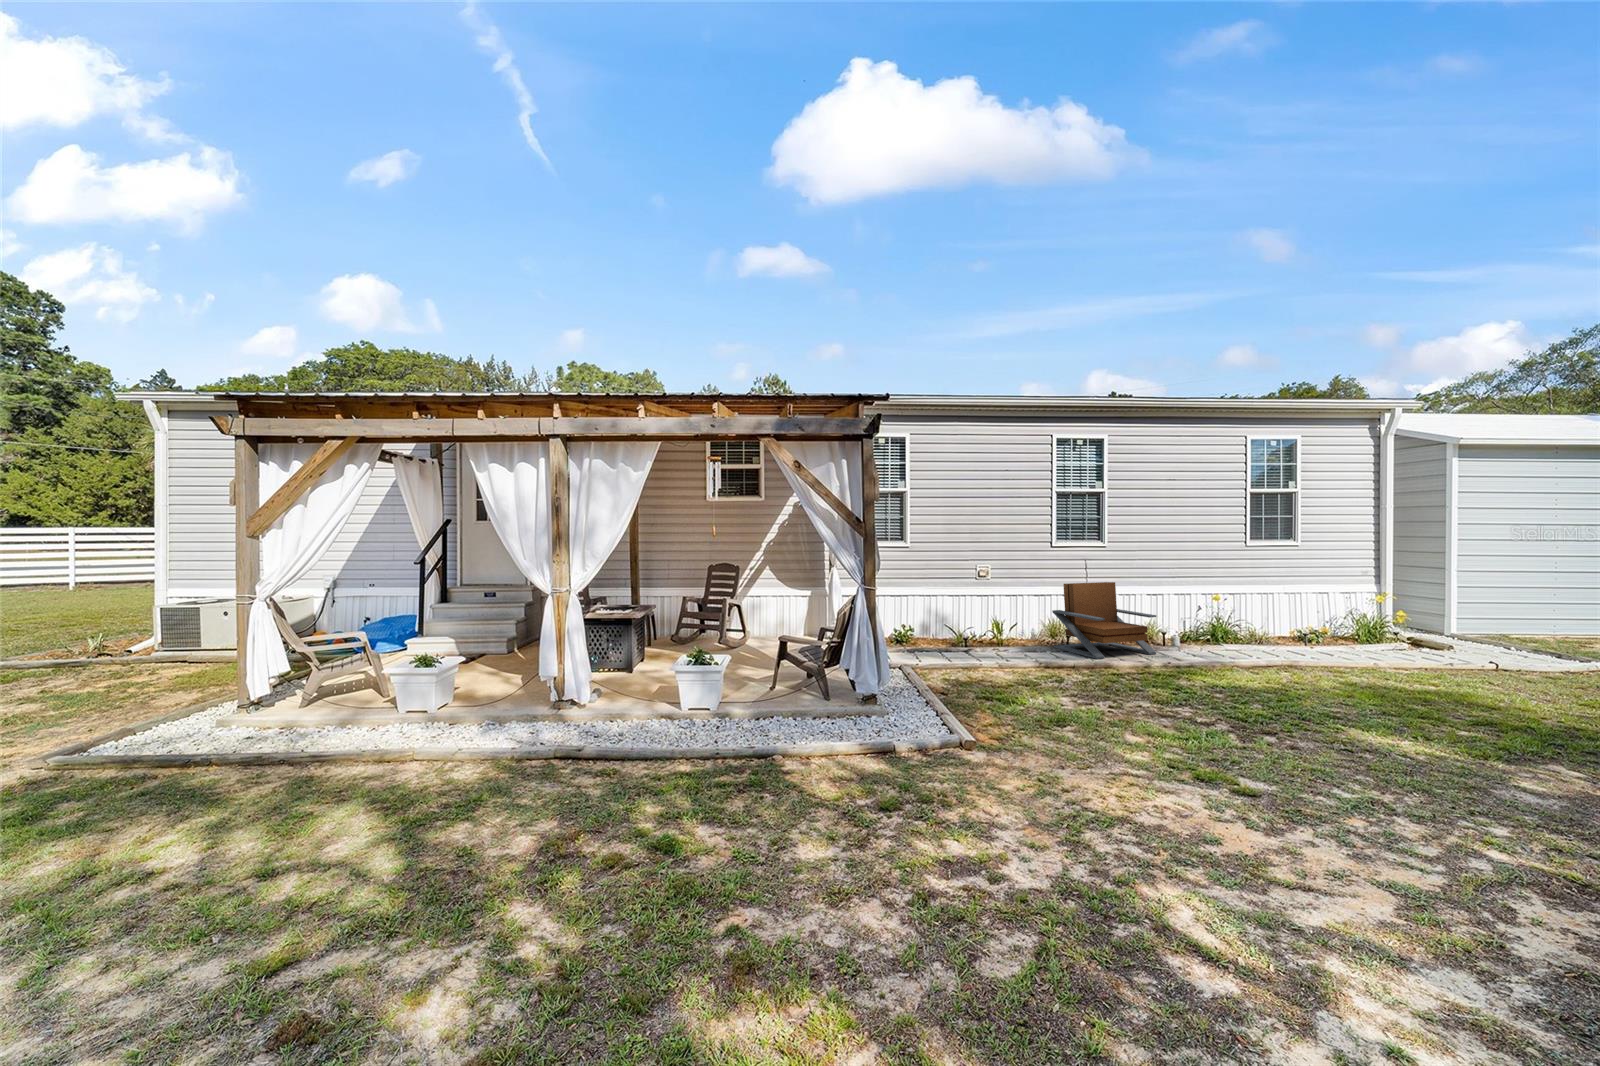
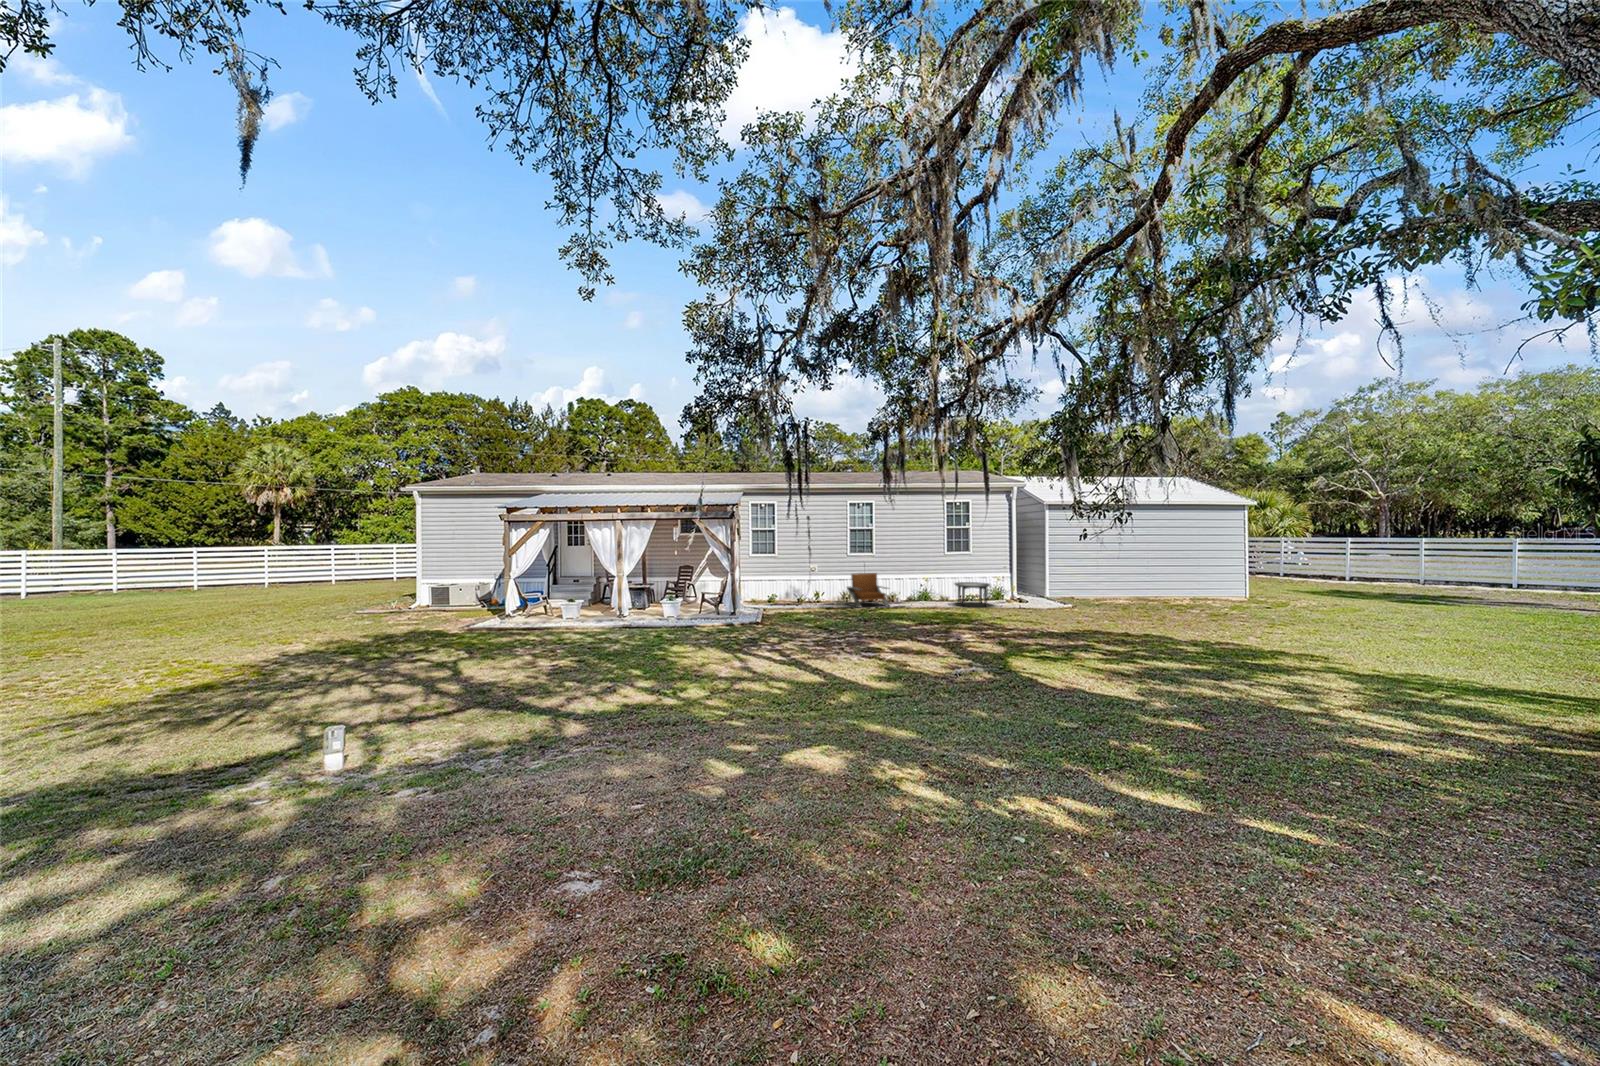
round table: none [1275,602,1375,657] -> present [955,582,990,606]

